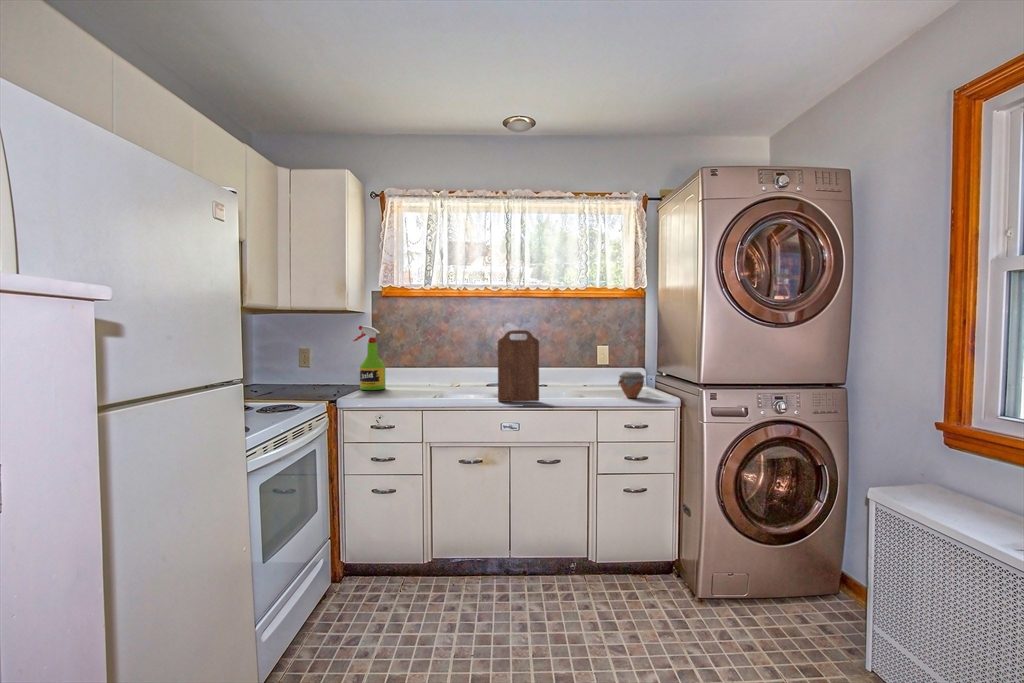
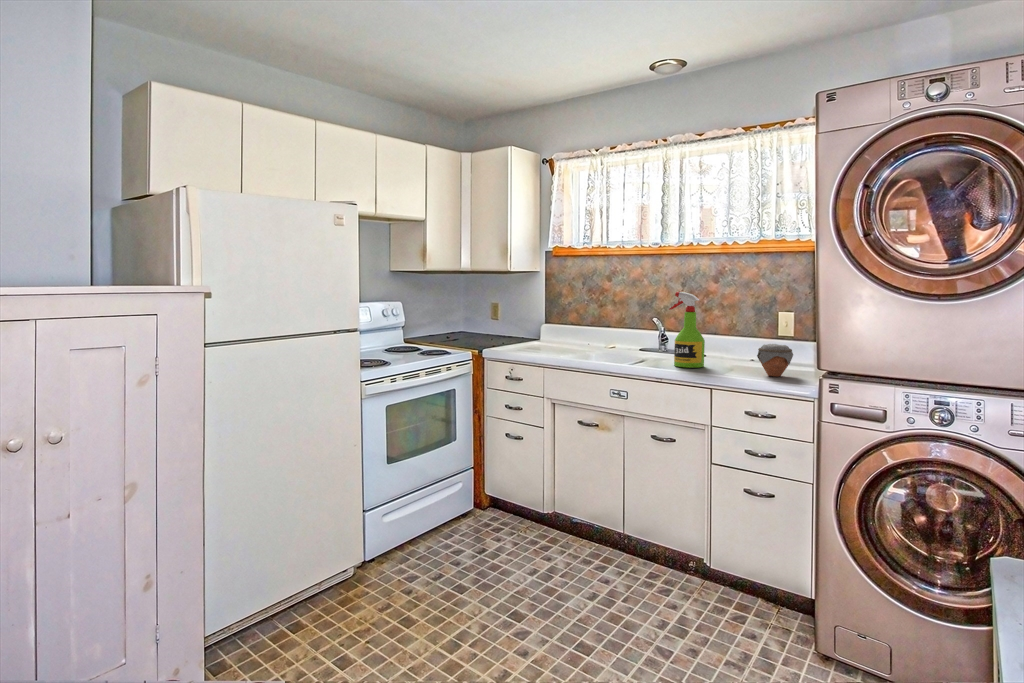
spray bottle: present [353,326,385,390] -> present [669,292,705,368]
cutting board: present [498,330,539,402] -> none [609,292,652,369]

